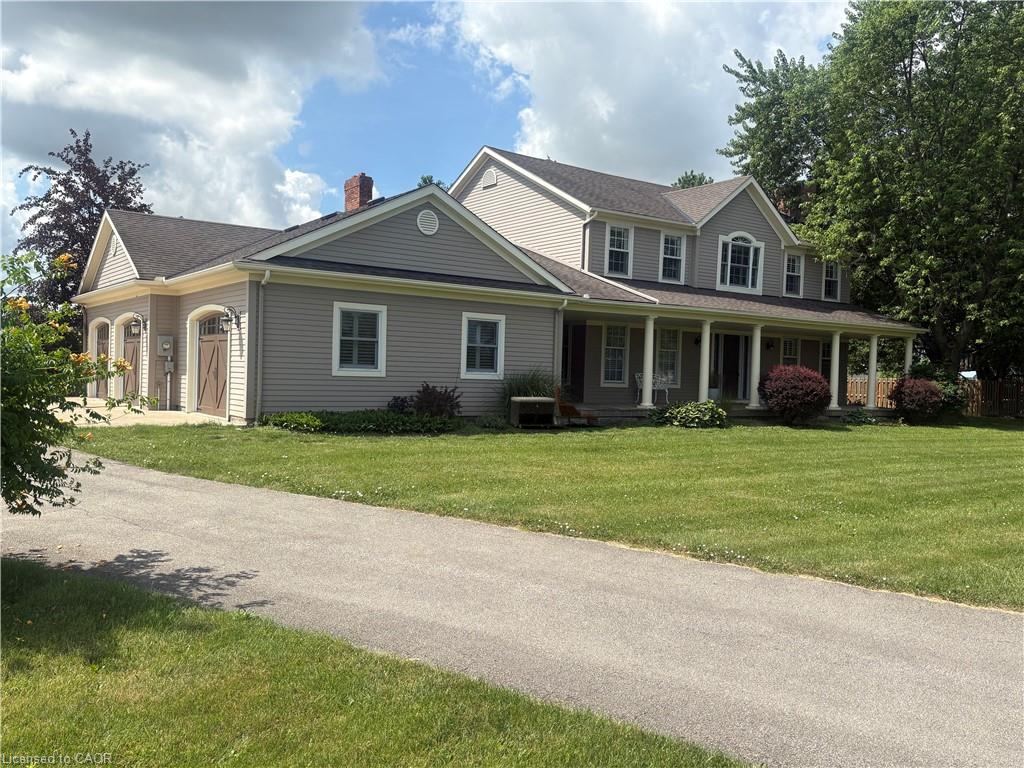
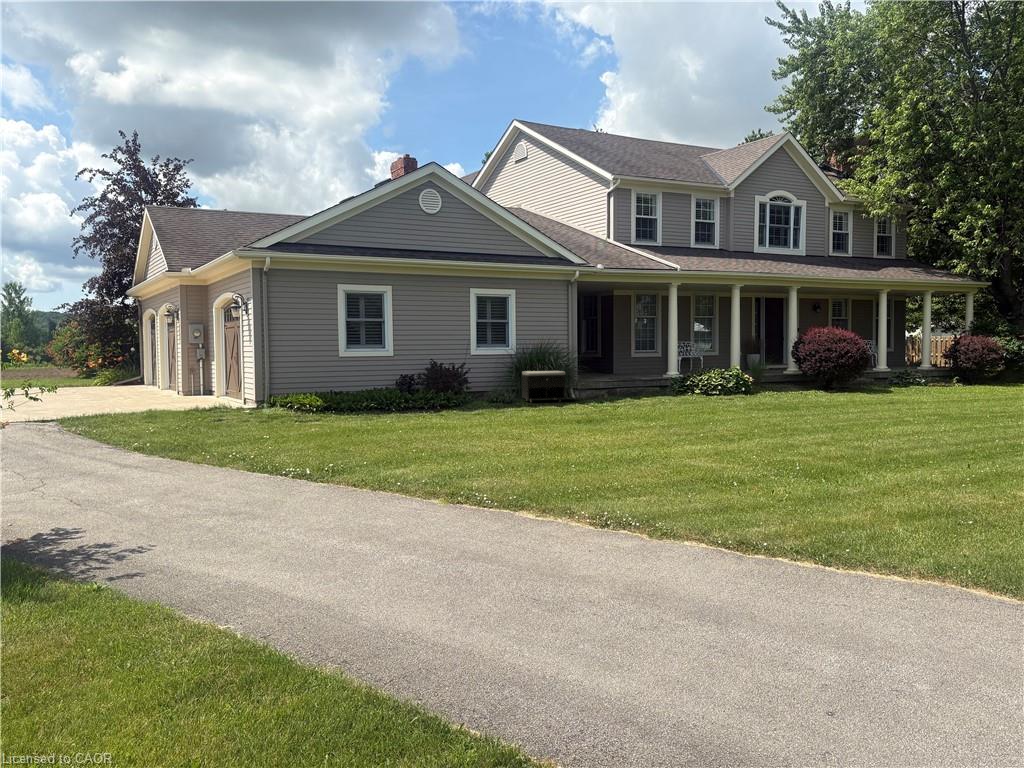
lounge chair: present [555,386,598,427] -> none [568,359,612,400]

